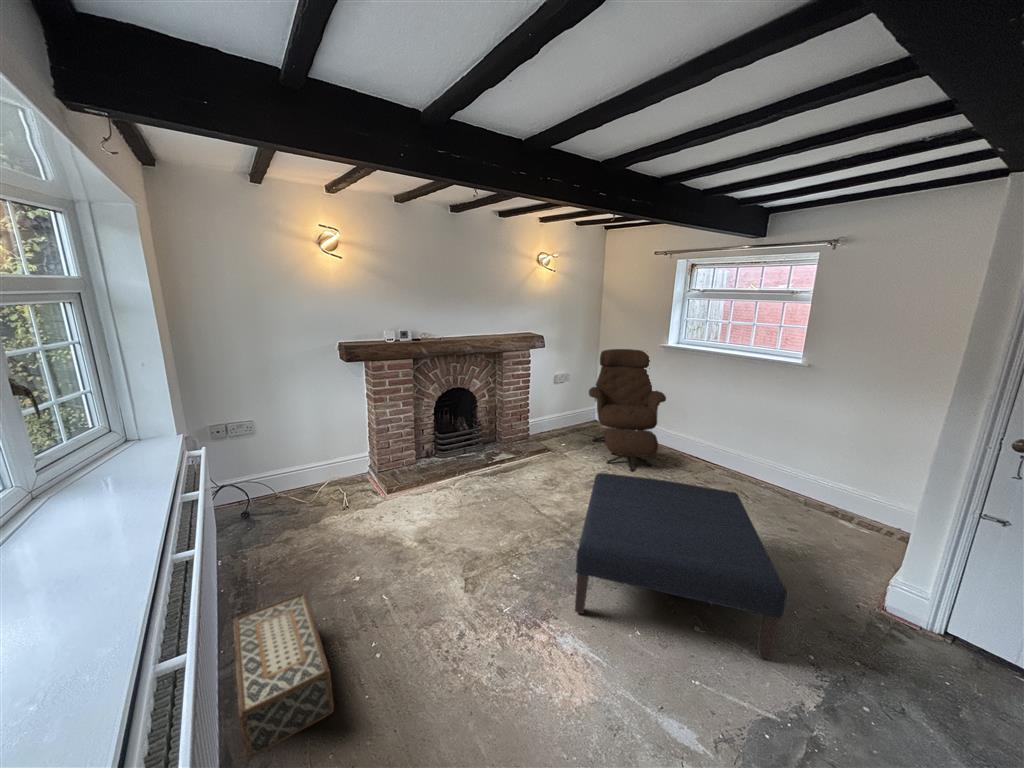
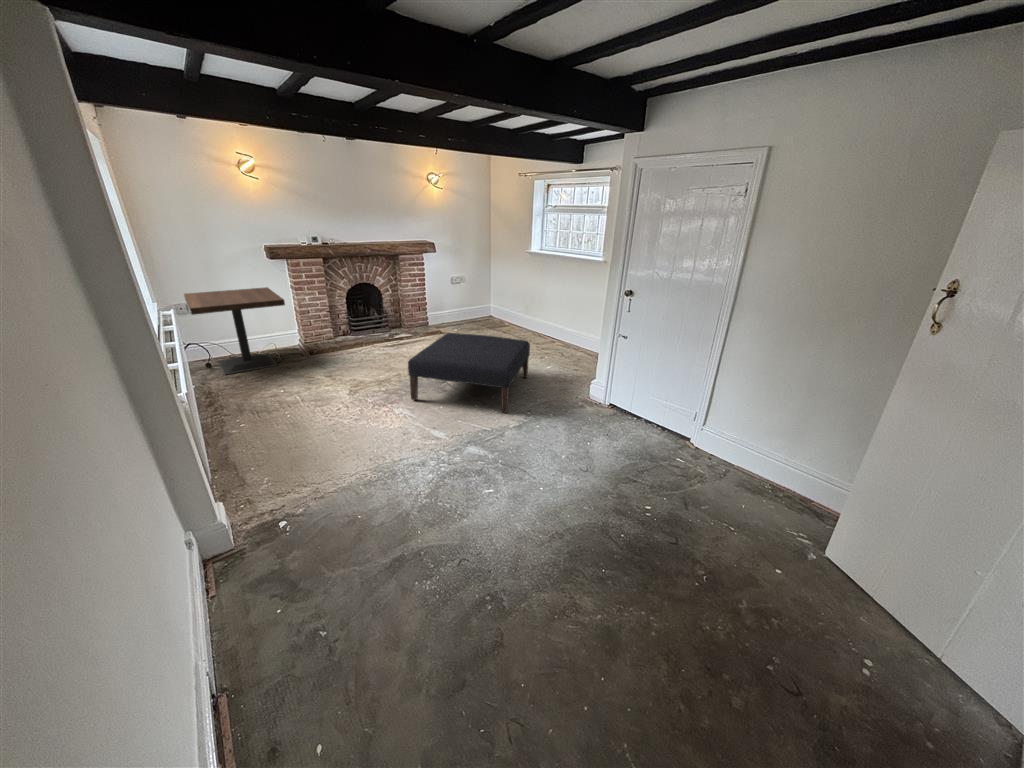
lounge chair: present [589,349,666,471] -> none [473,254,531,344]
side table: none [226,398,365,537] -> present [184,287,285,375]
woven basket: present [233,592,334,760] -> none [209,385,268,440]

